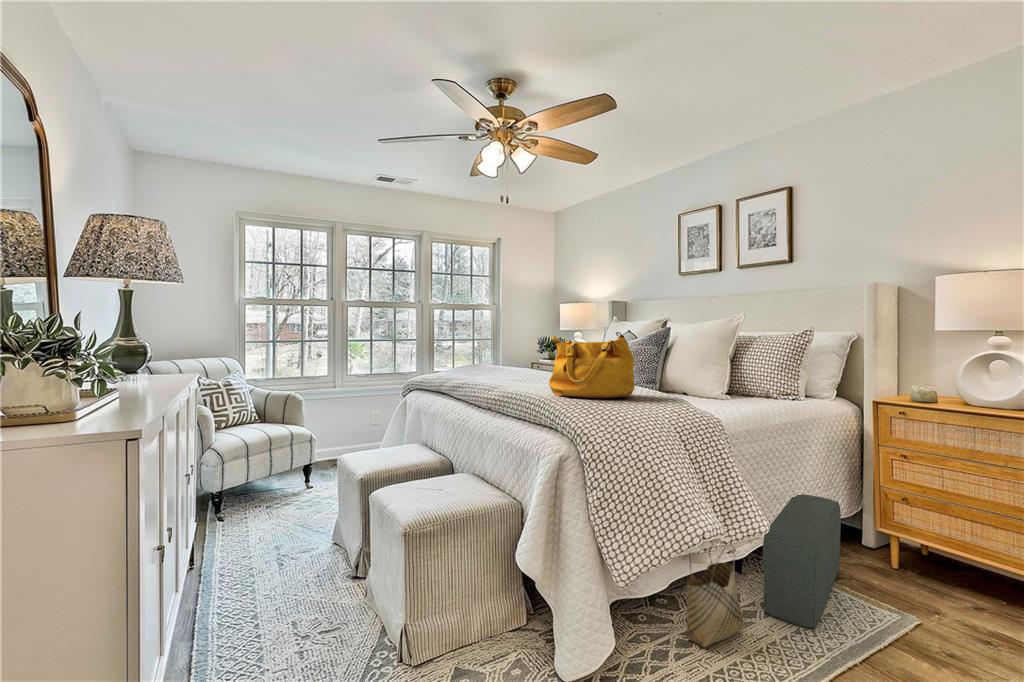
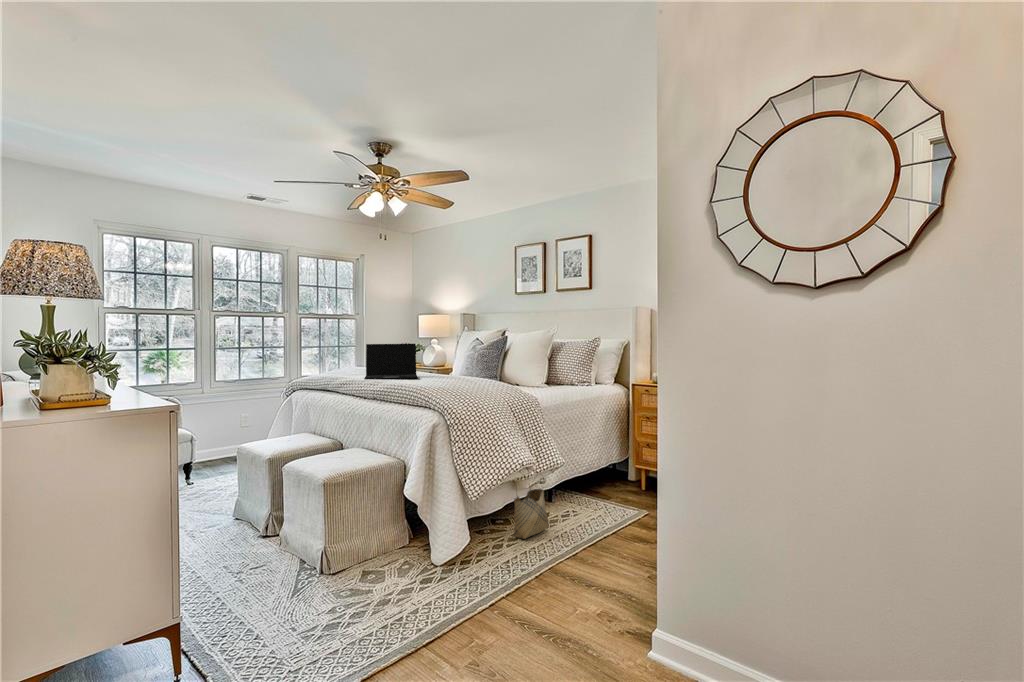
handbag: present [549,332,635,398] -> none [422,340,481,385]
laptop: none [481,338,548,384] -> present [364,344,418,380]
pouf: present [763,494,841,628] -> none [562,448,611,524]

